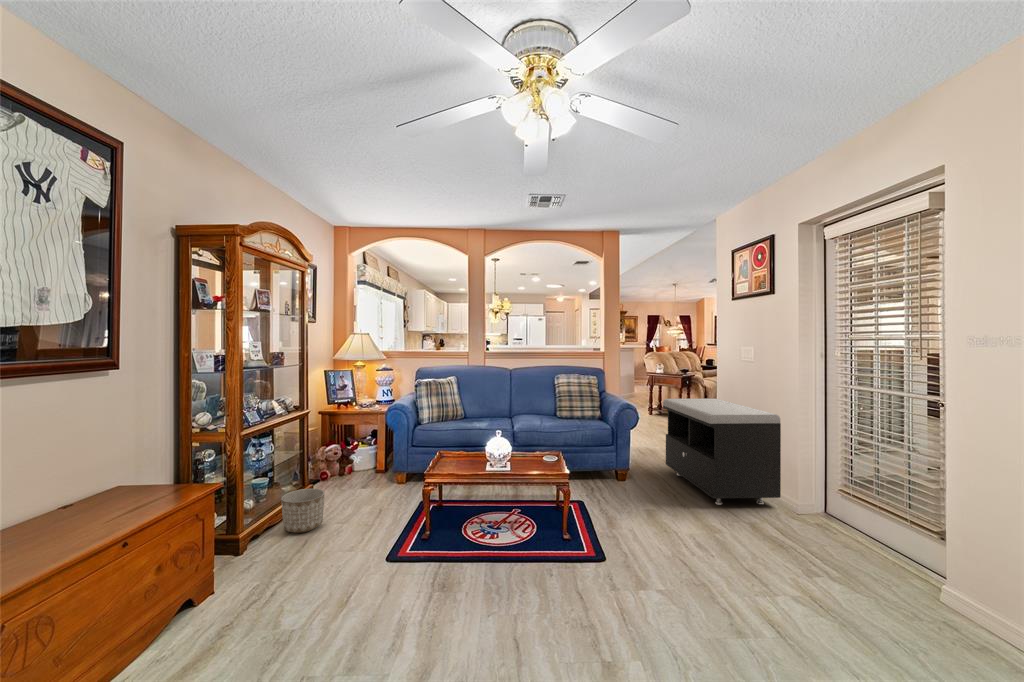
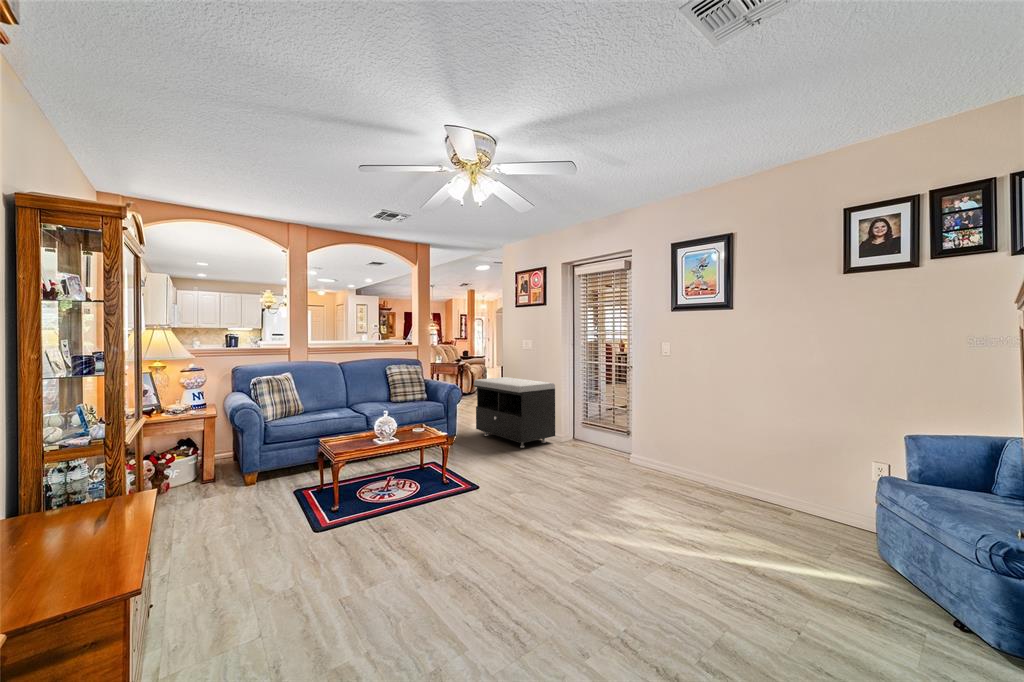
planter: present [281,489,325,533] -> none [156,496,209,545]

